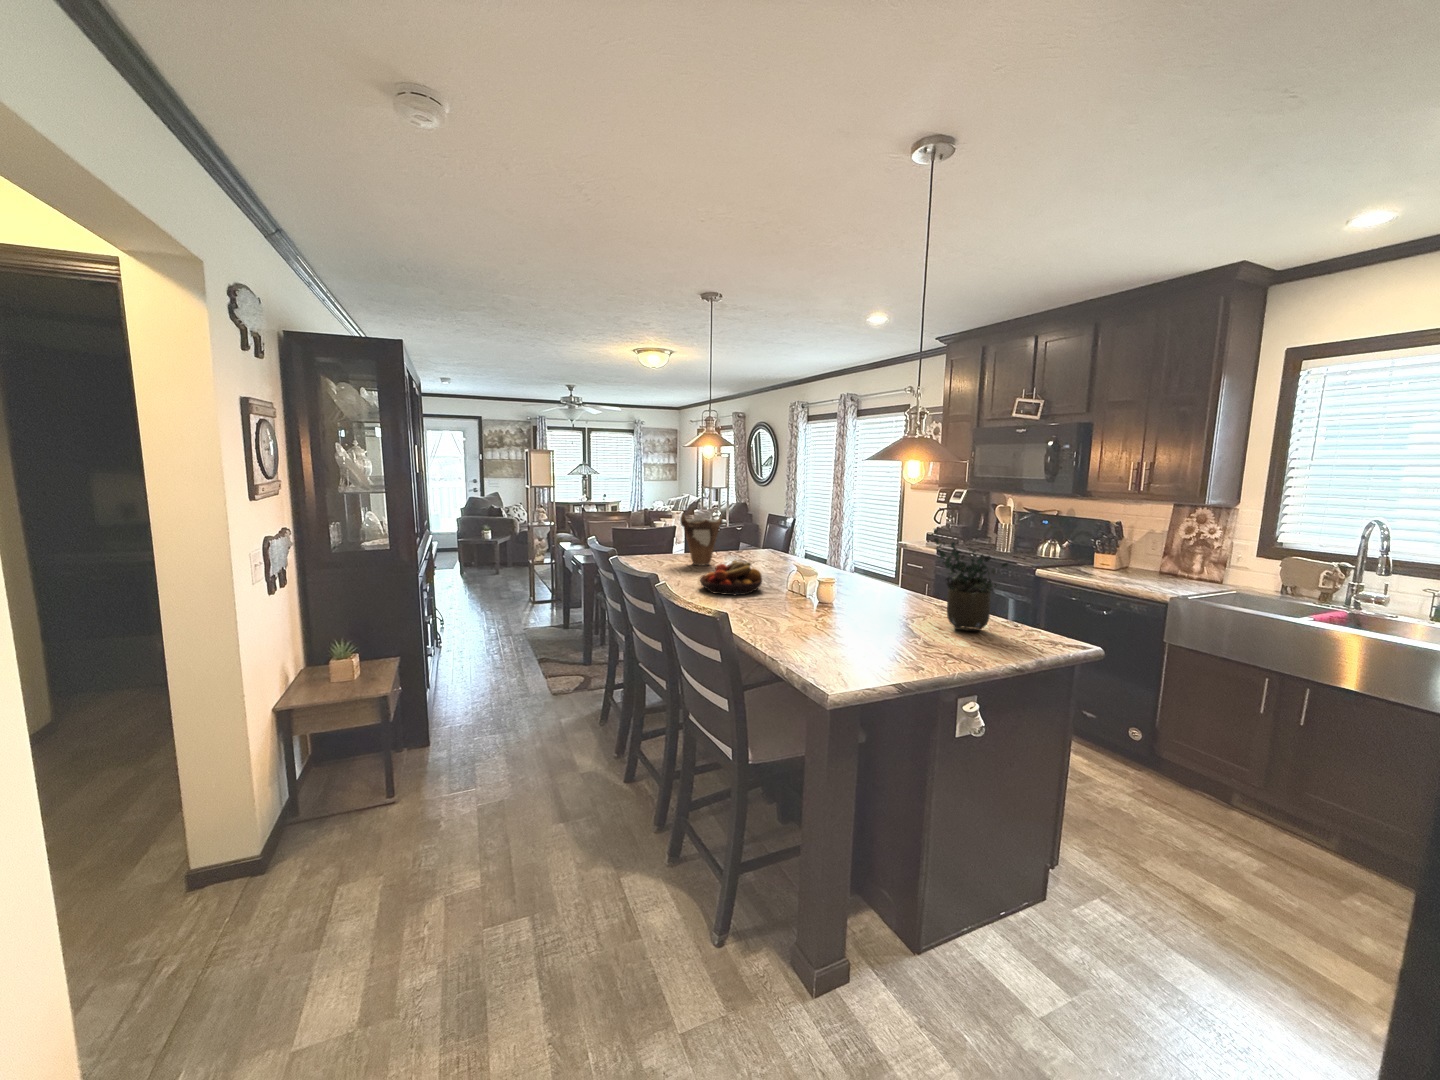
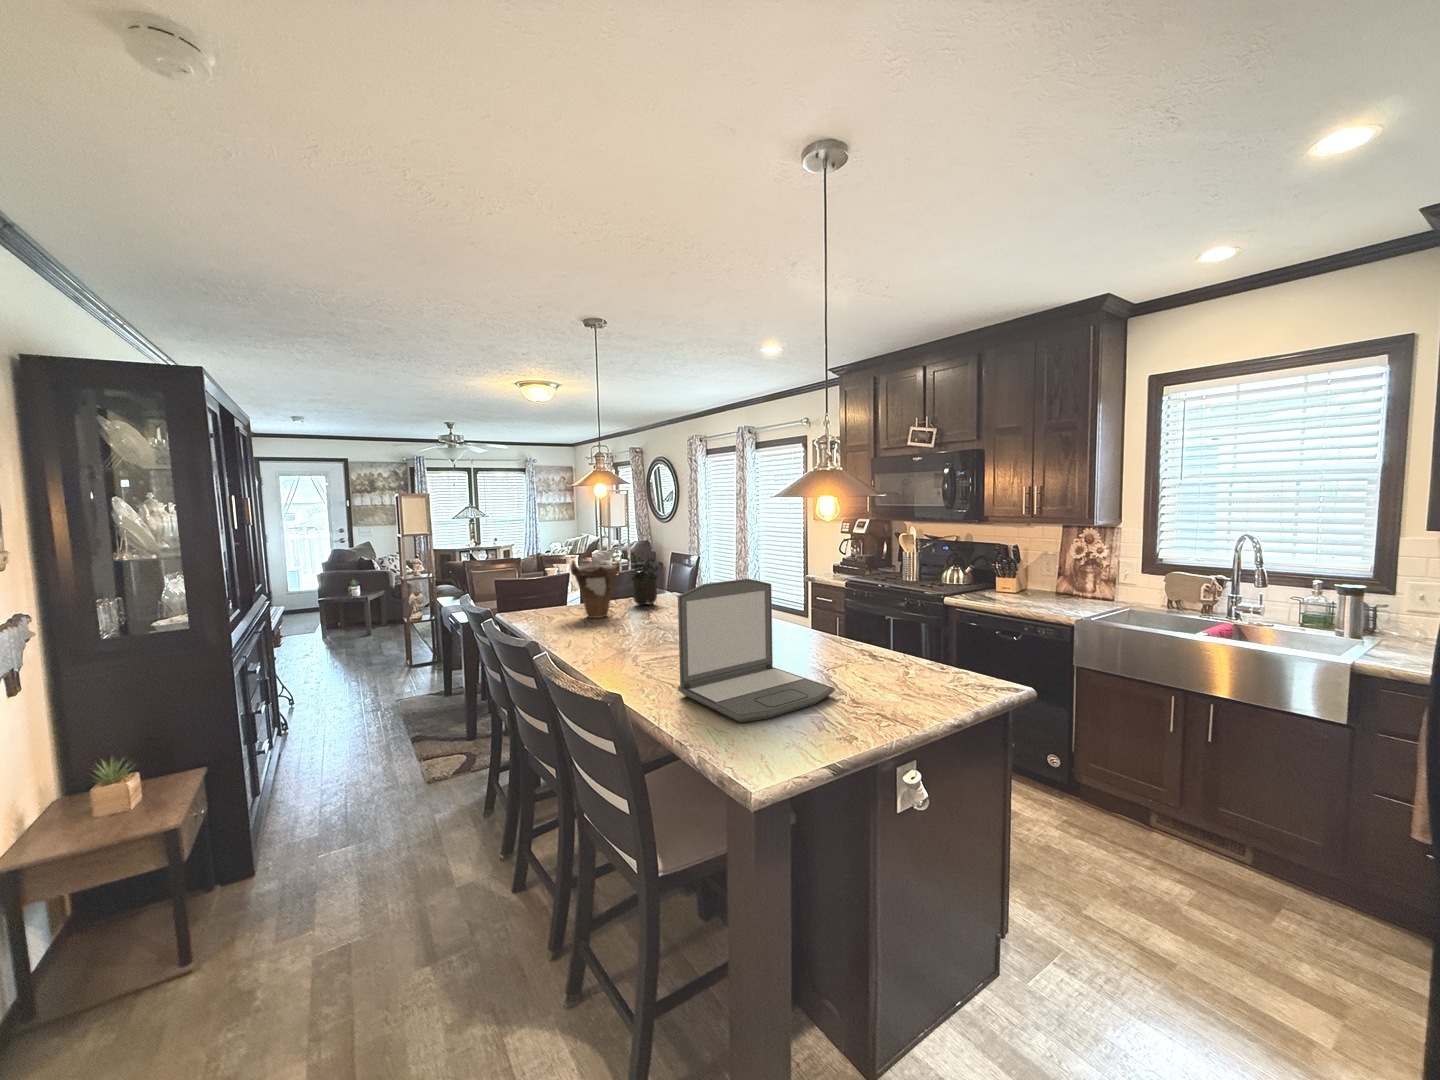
potted plant: present [934,529,1009,631] -> present [622,545,662,605]
laptop: none [772,532,909,650] -> present [678,579,835,723]
fruit bowl: present [700,560,762,595] -> none [593,612,665,655]

